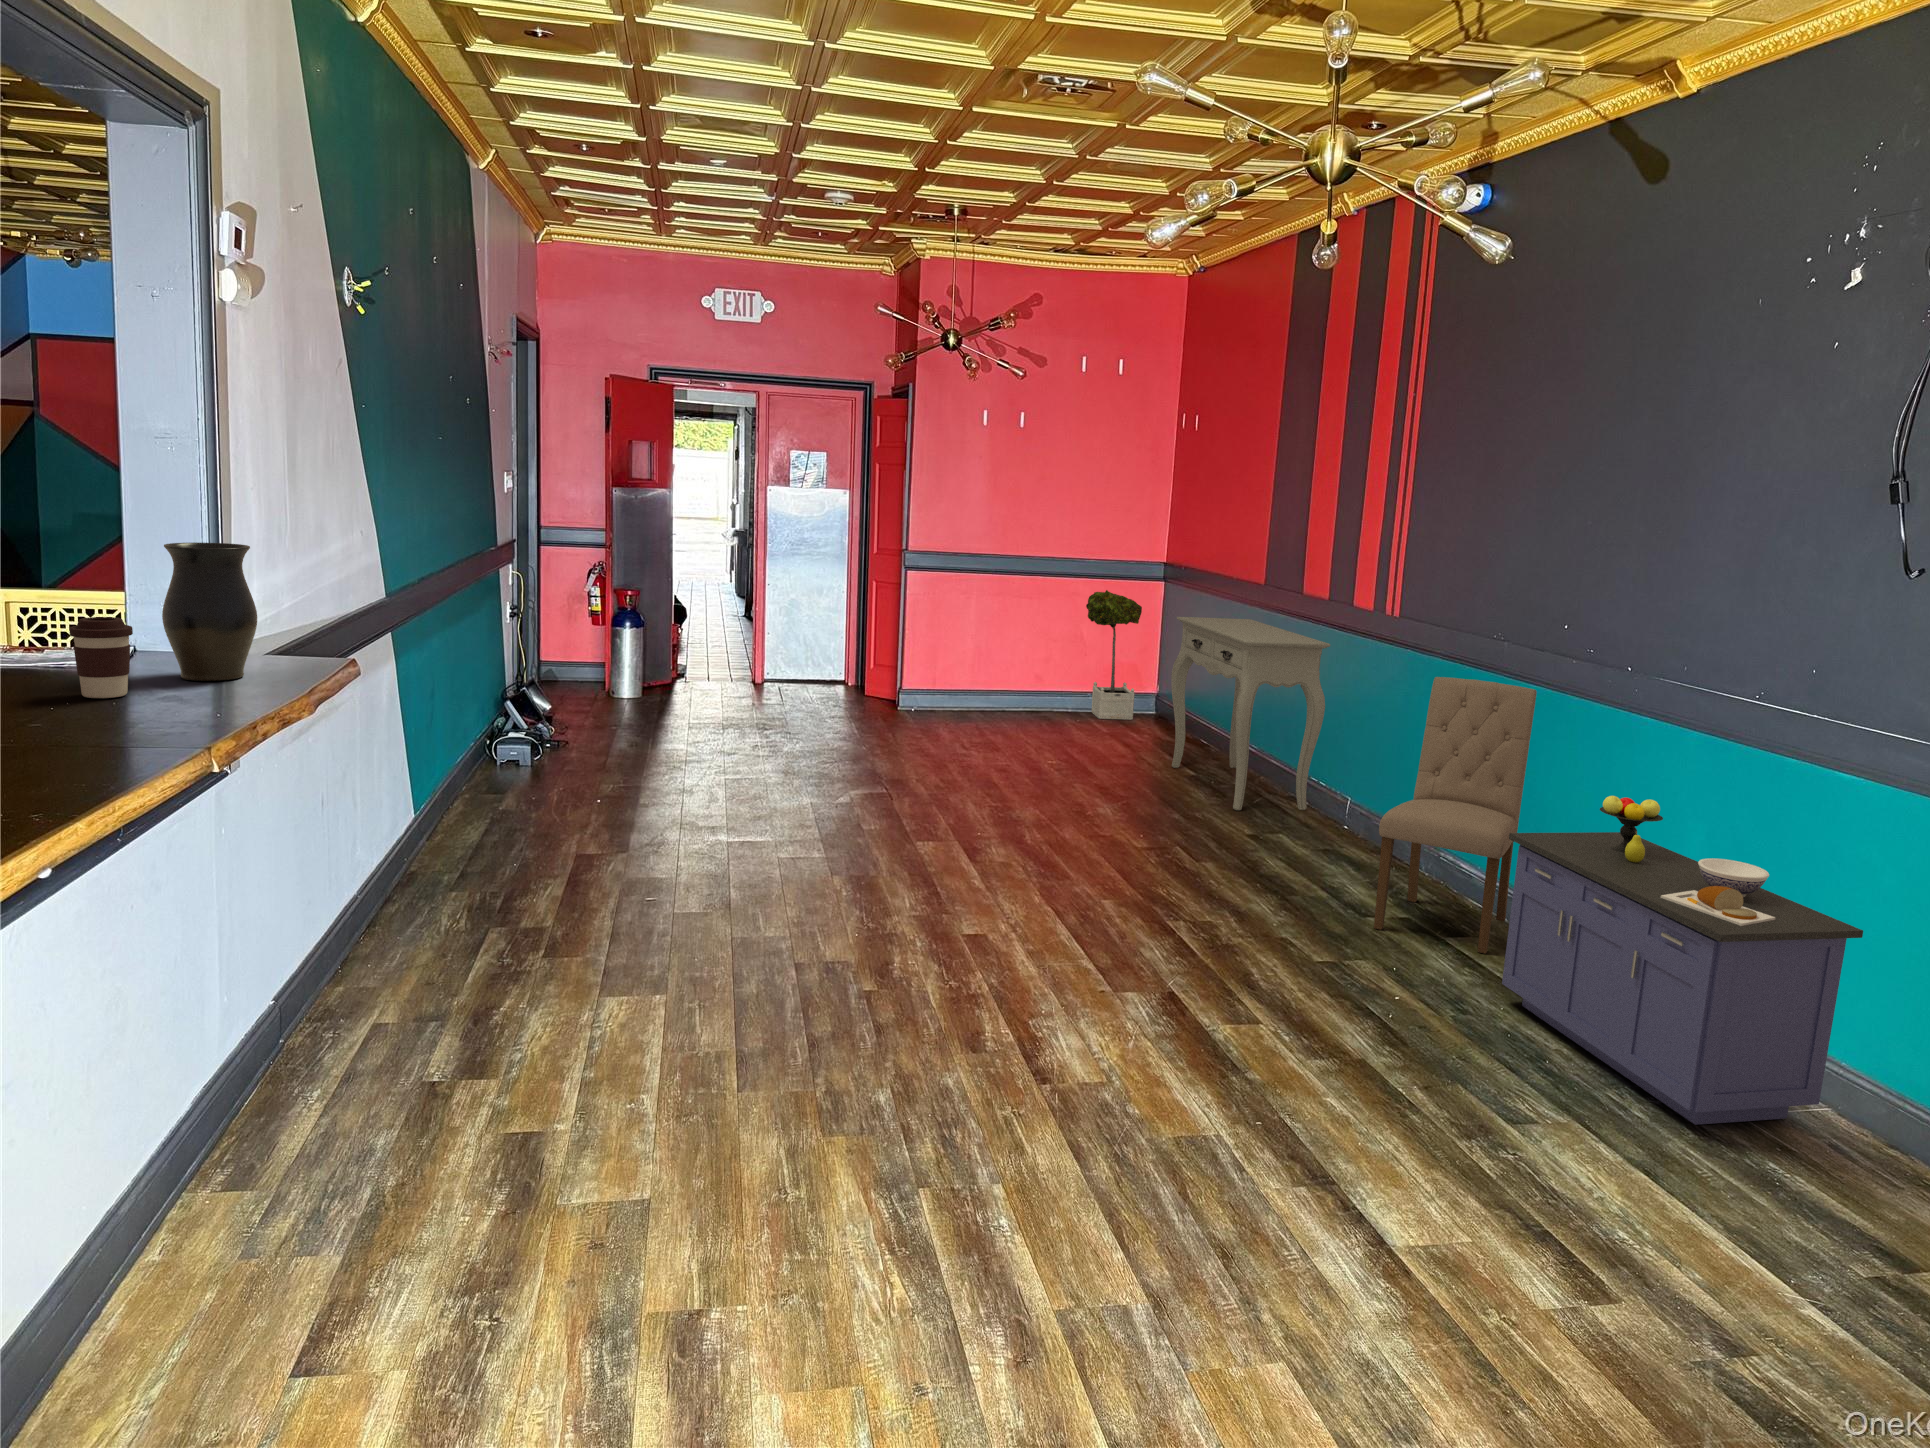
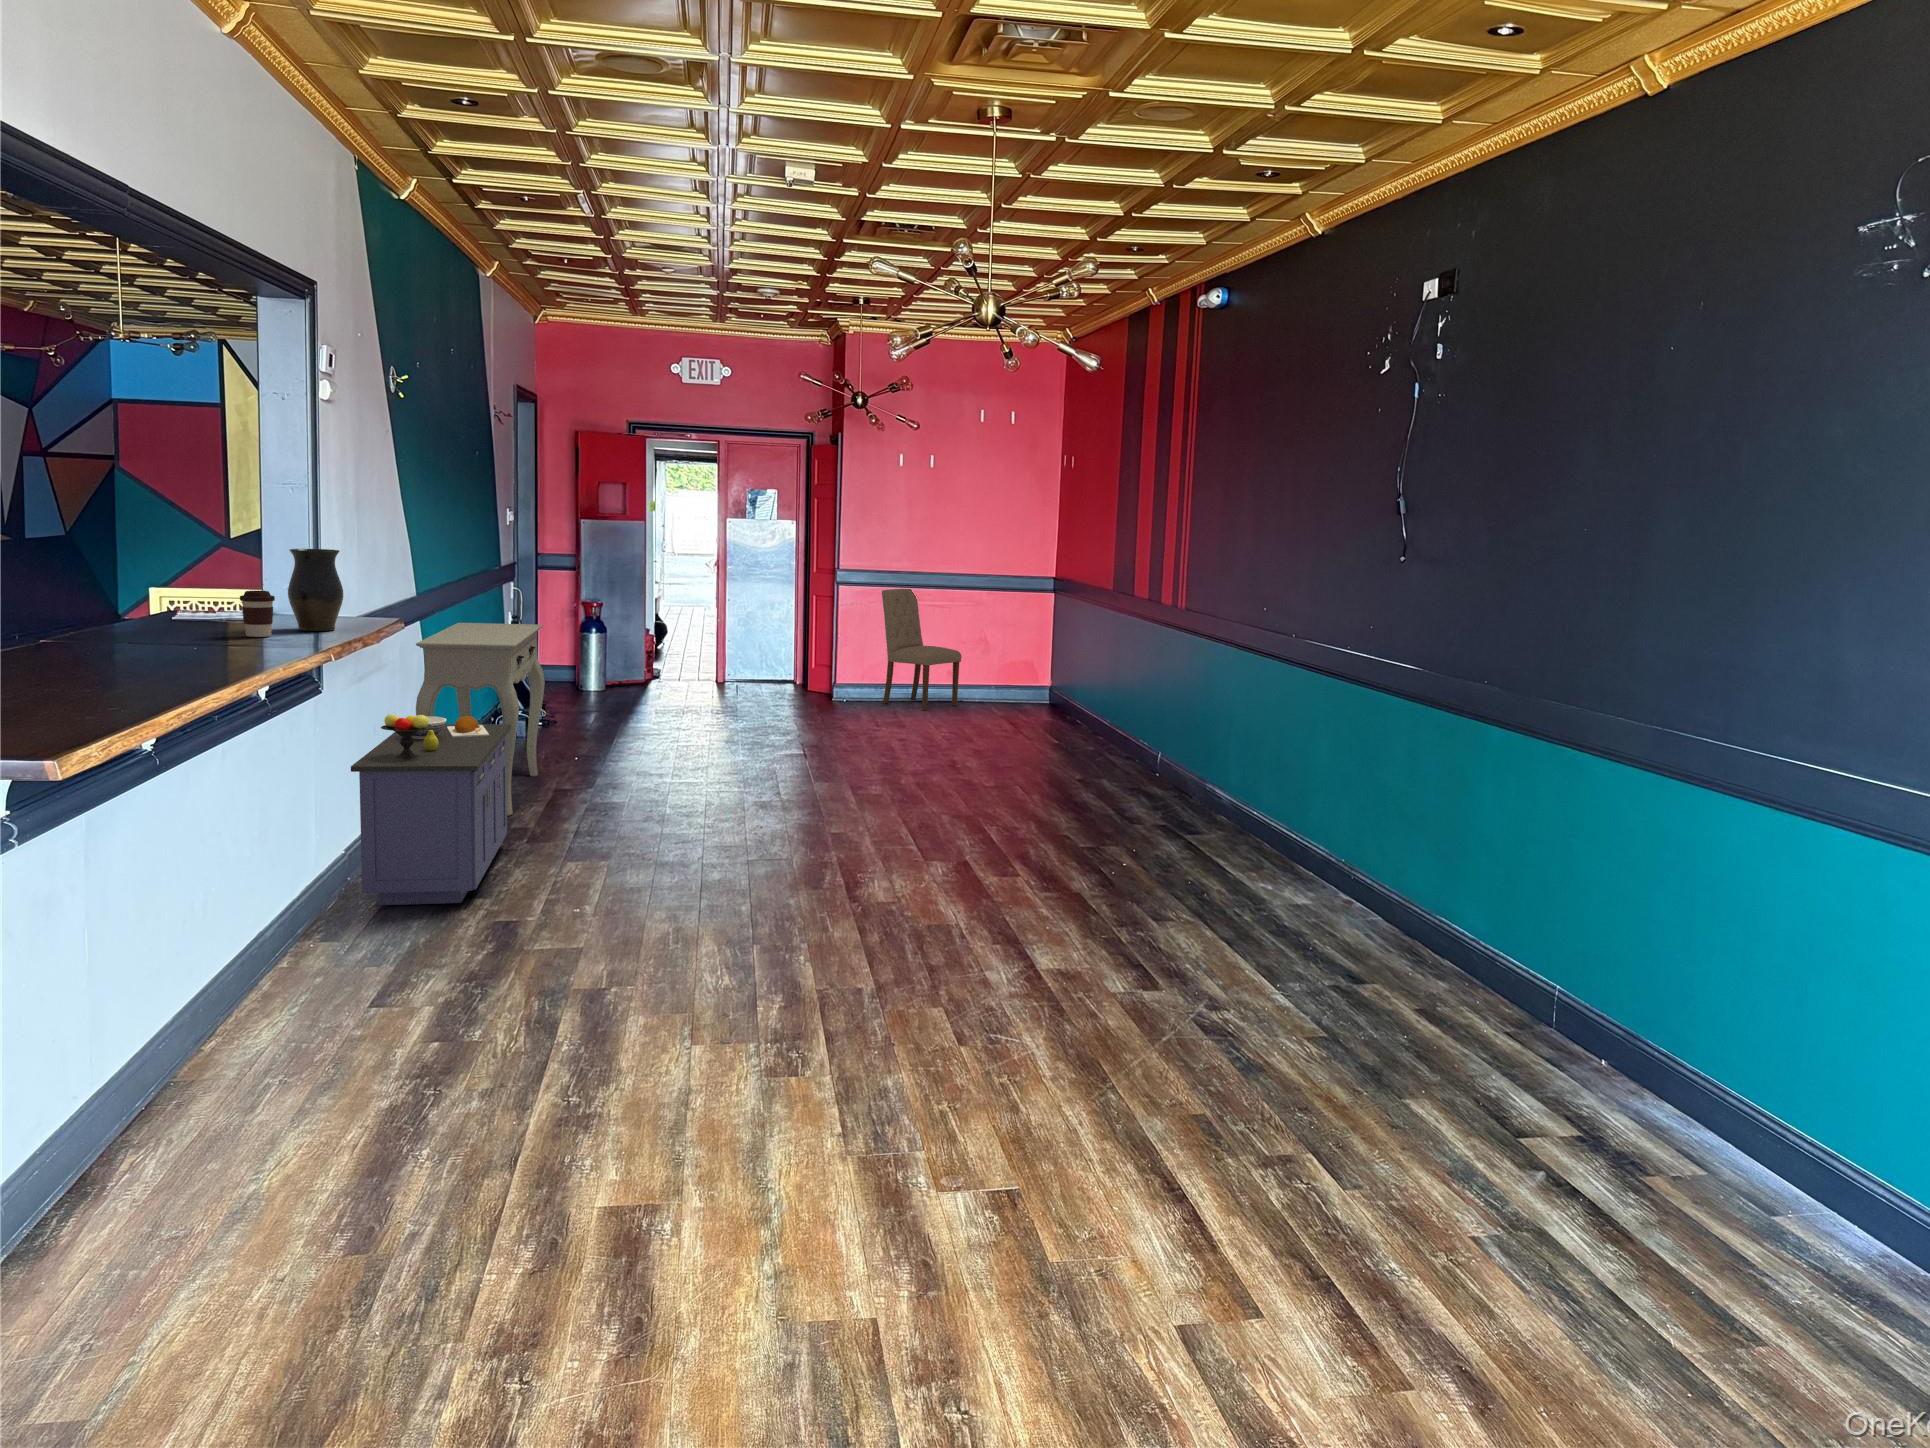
potted tree: present [1086,590,1142,720] -> none [986,600,1032,706]
console table: present [1171,617,1330,810] -> present [416,623,545,815]
dining chair: present [1374,677,1537,954] -> present [882,589,961,711]
storage cabinet: present [1502,796,1863,1125] -> present [351,714,511,905]

